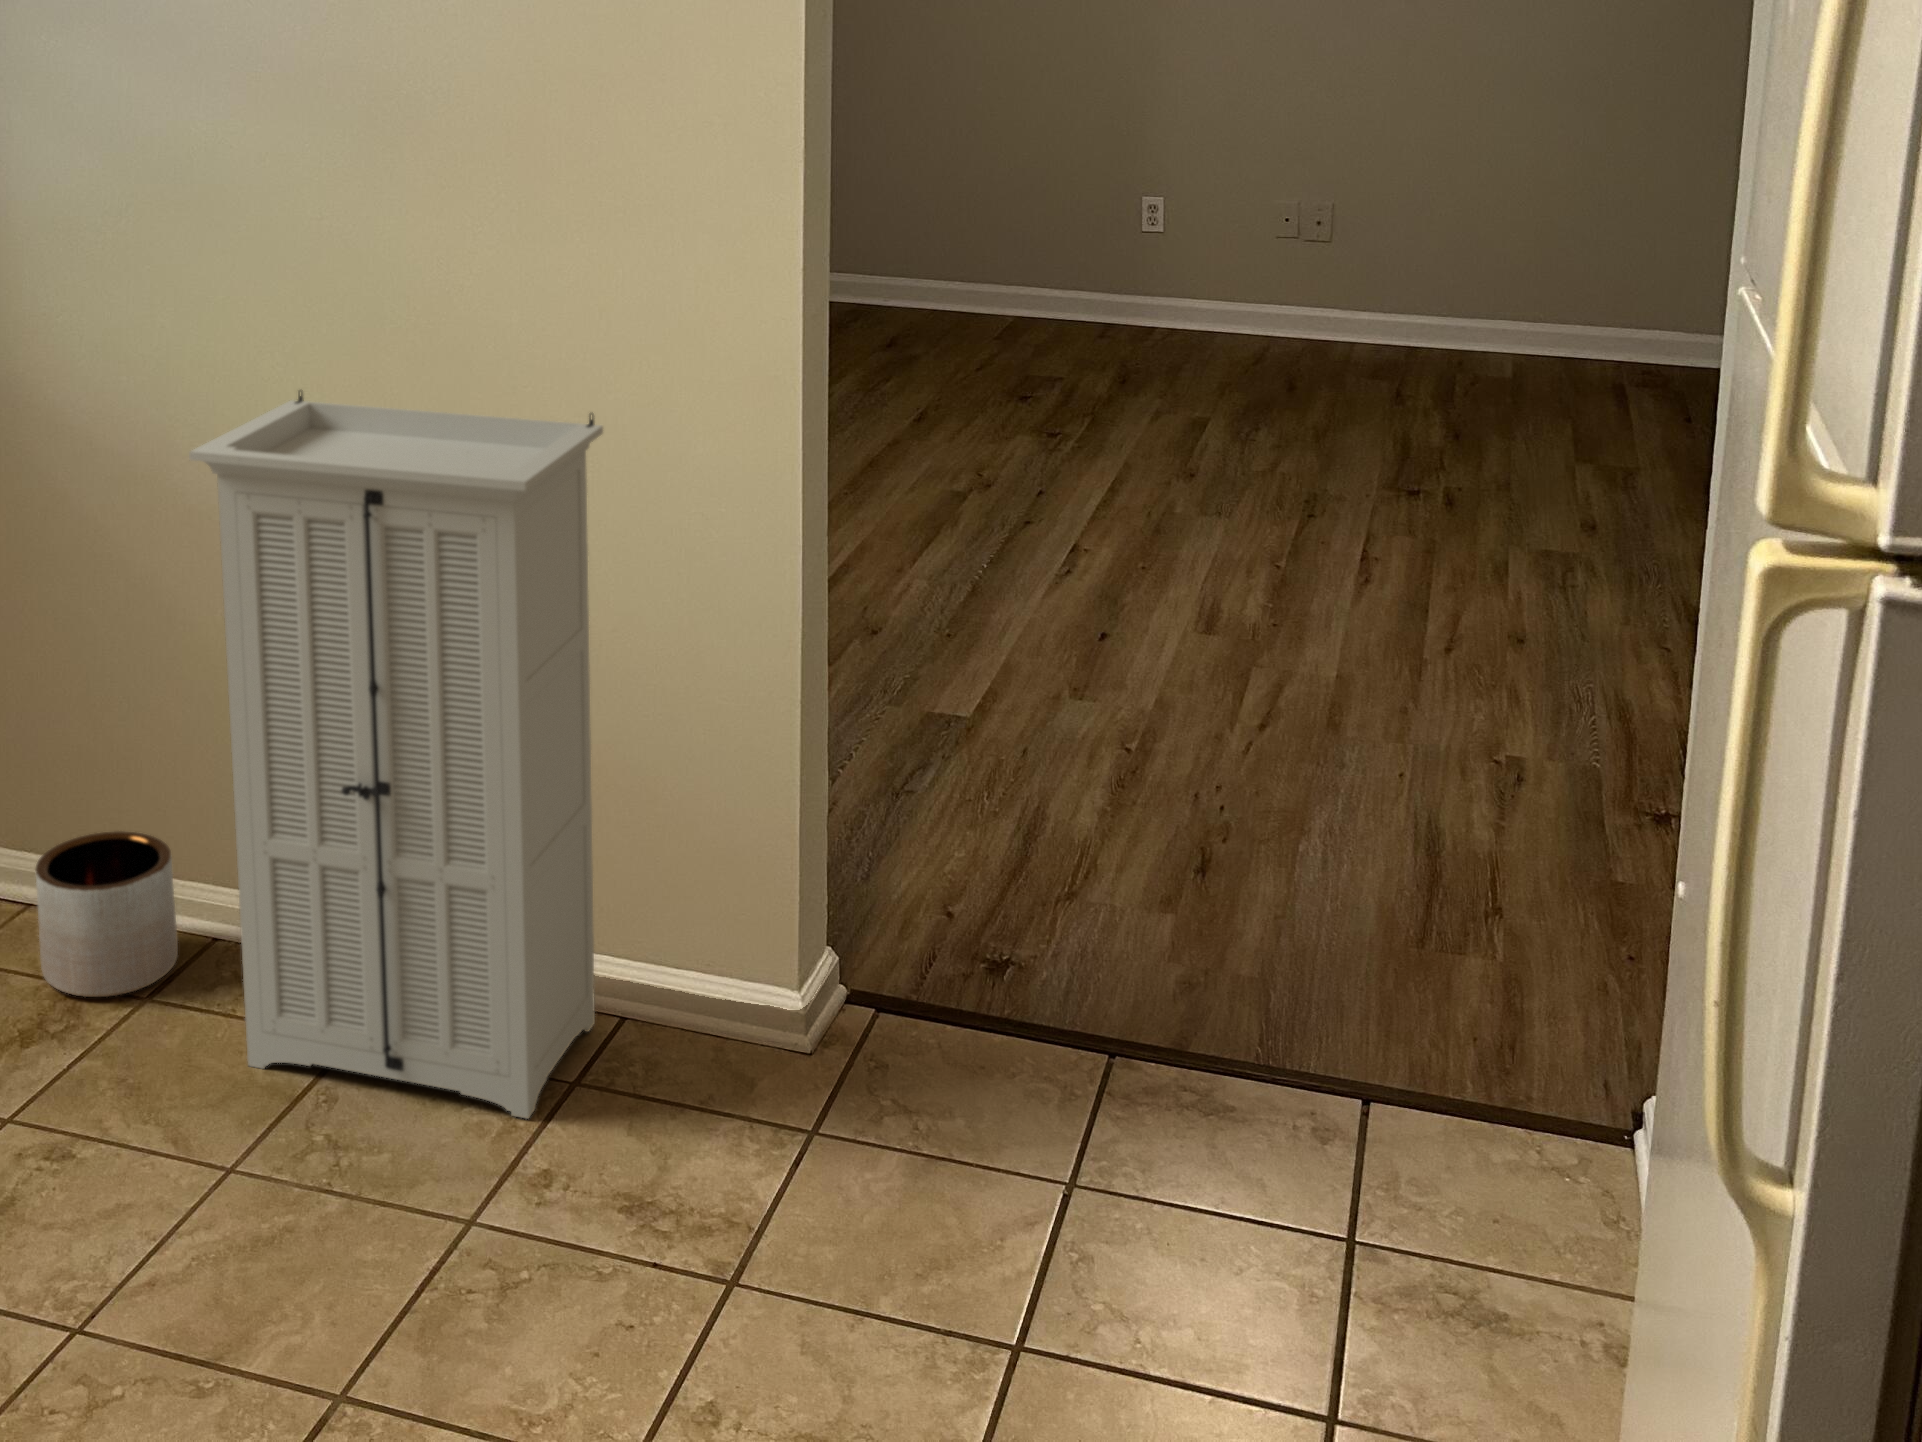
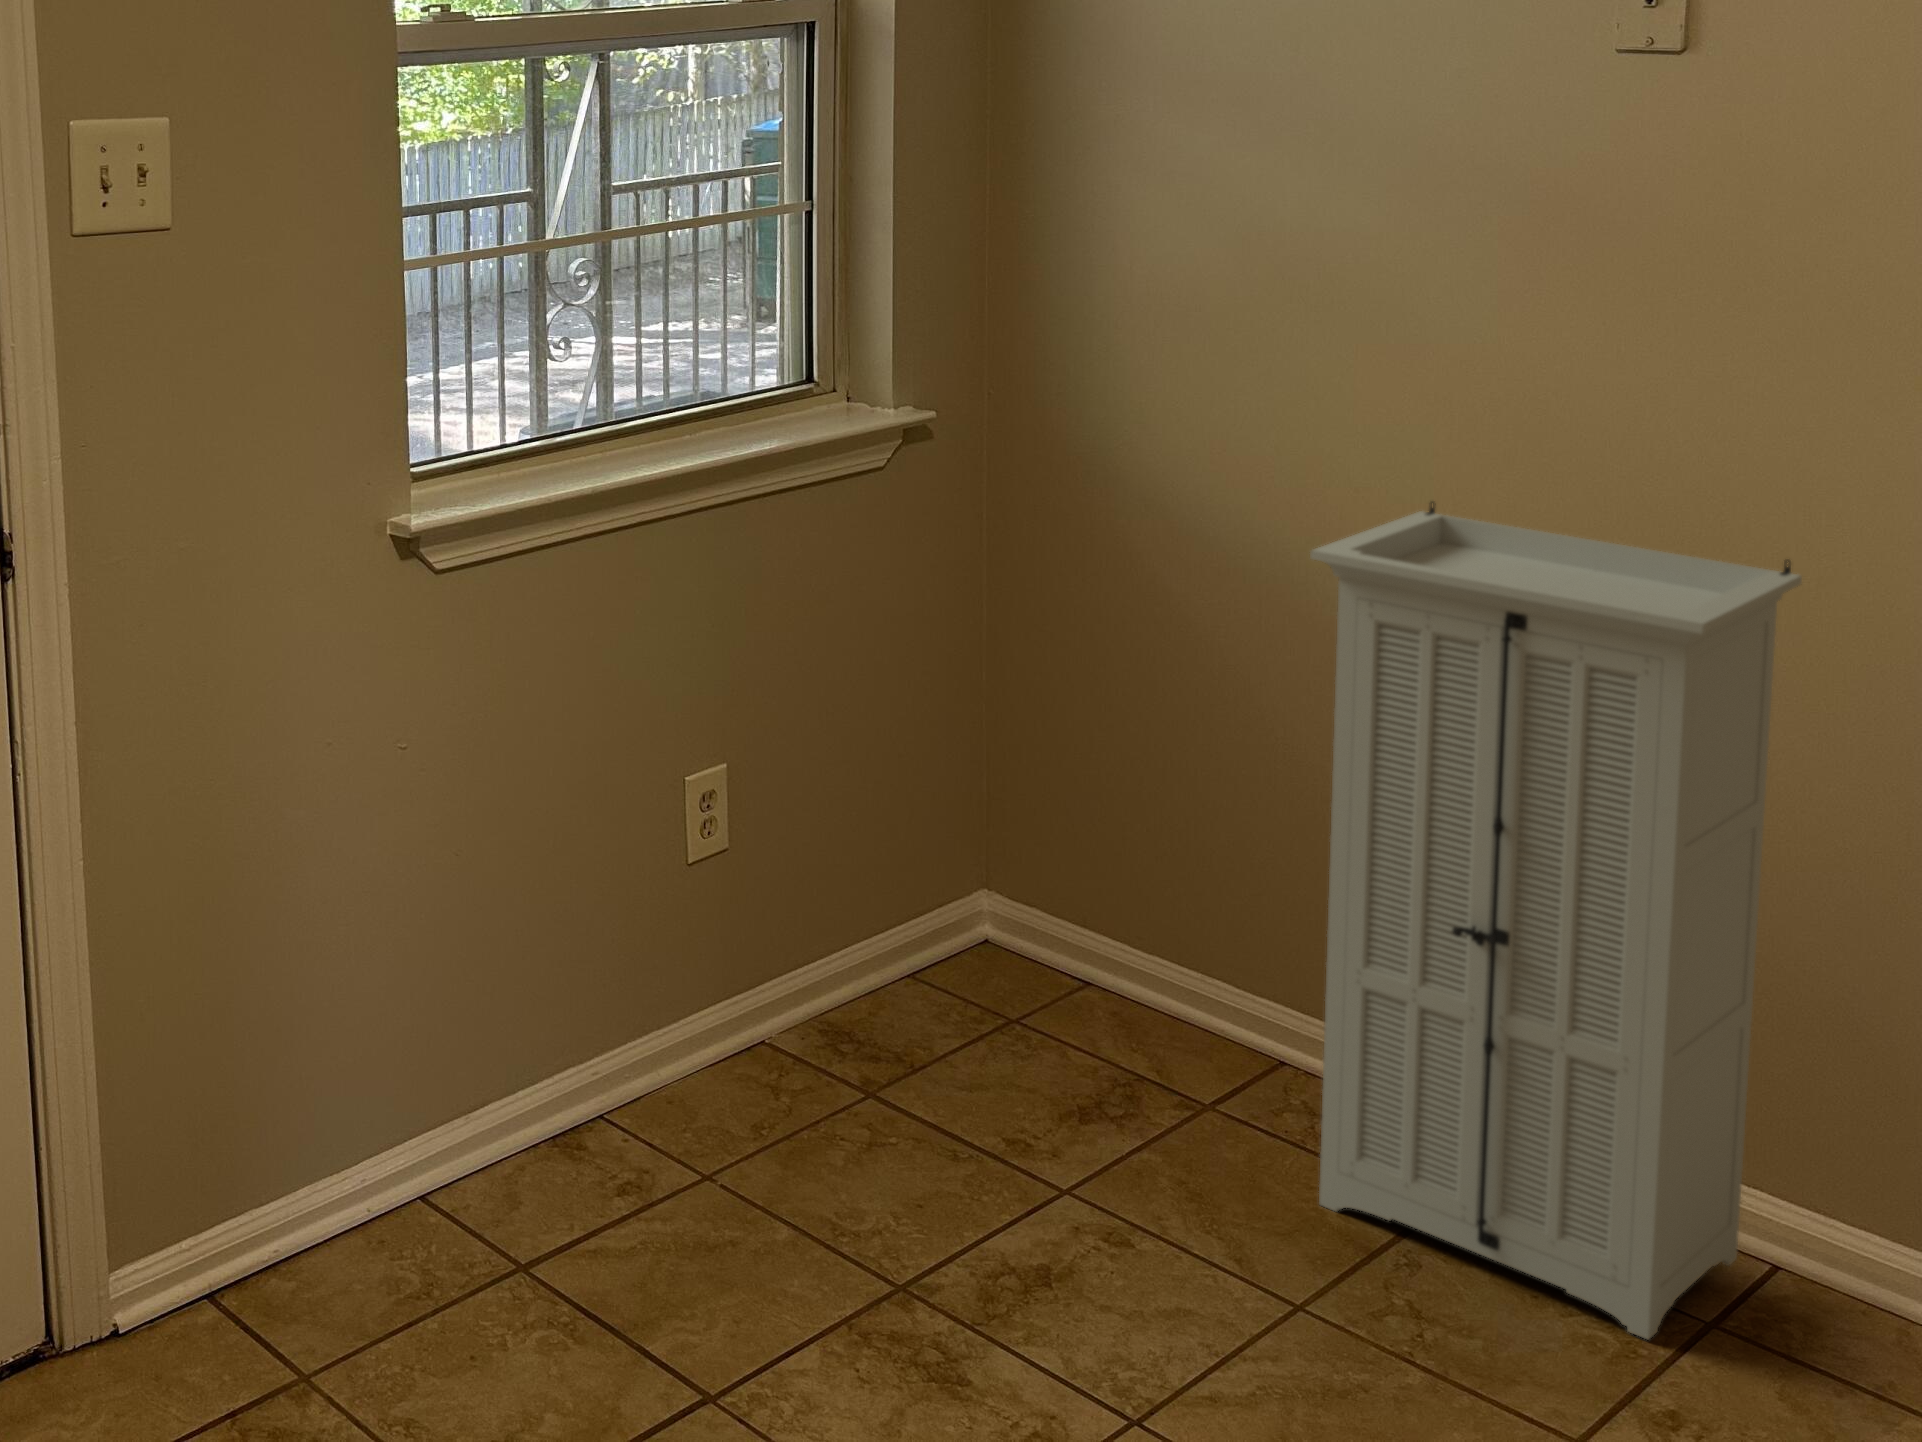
planter: present [35,831,178,997] -> none [1102,934,1247,1102]

